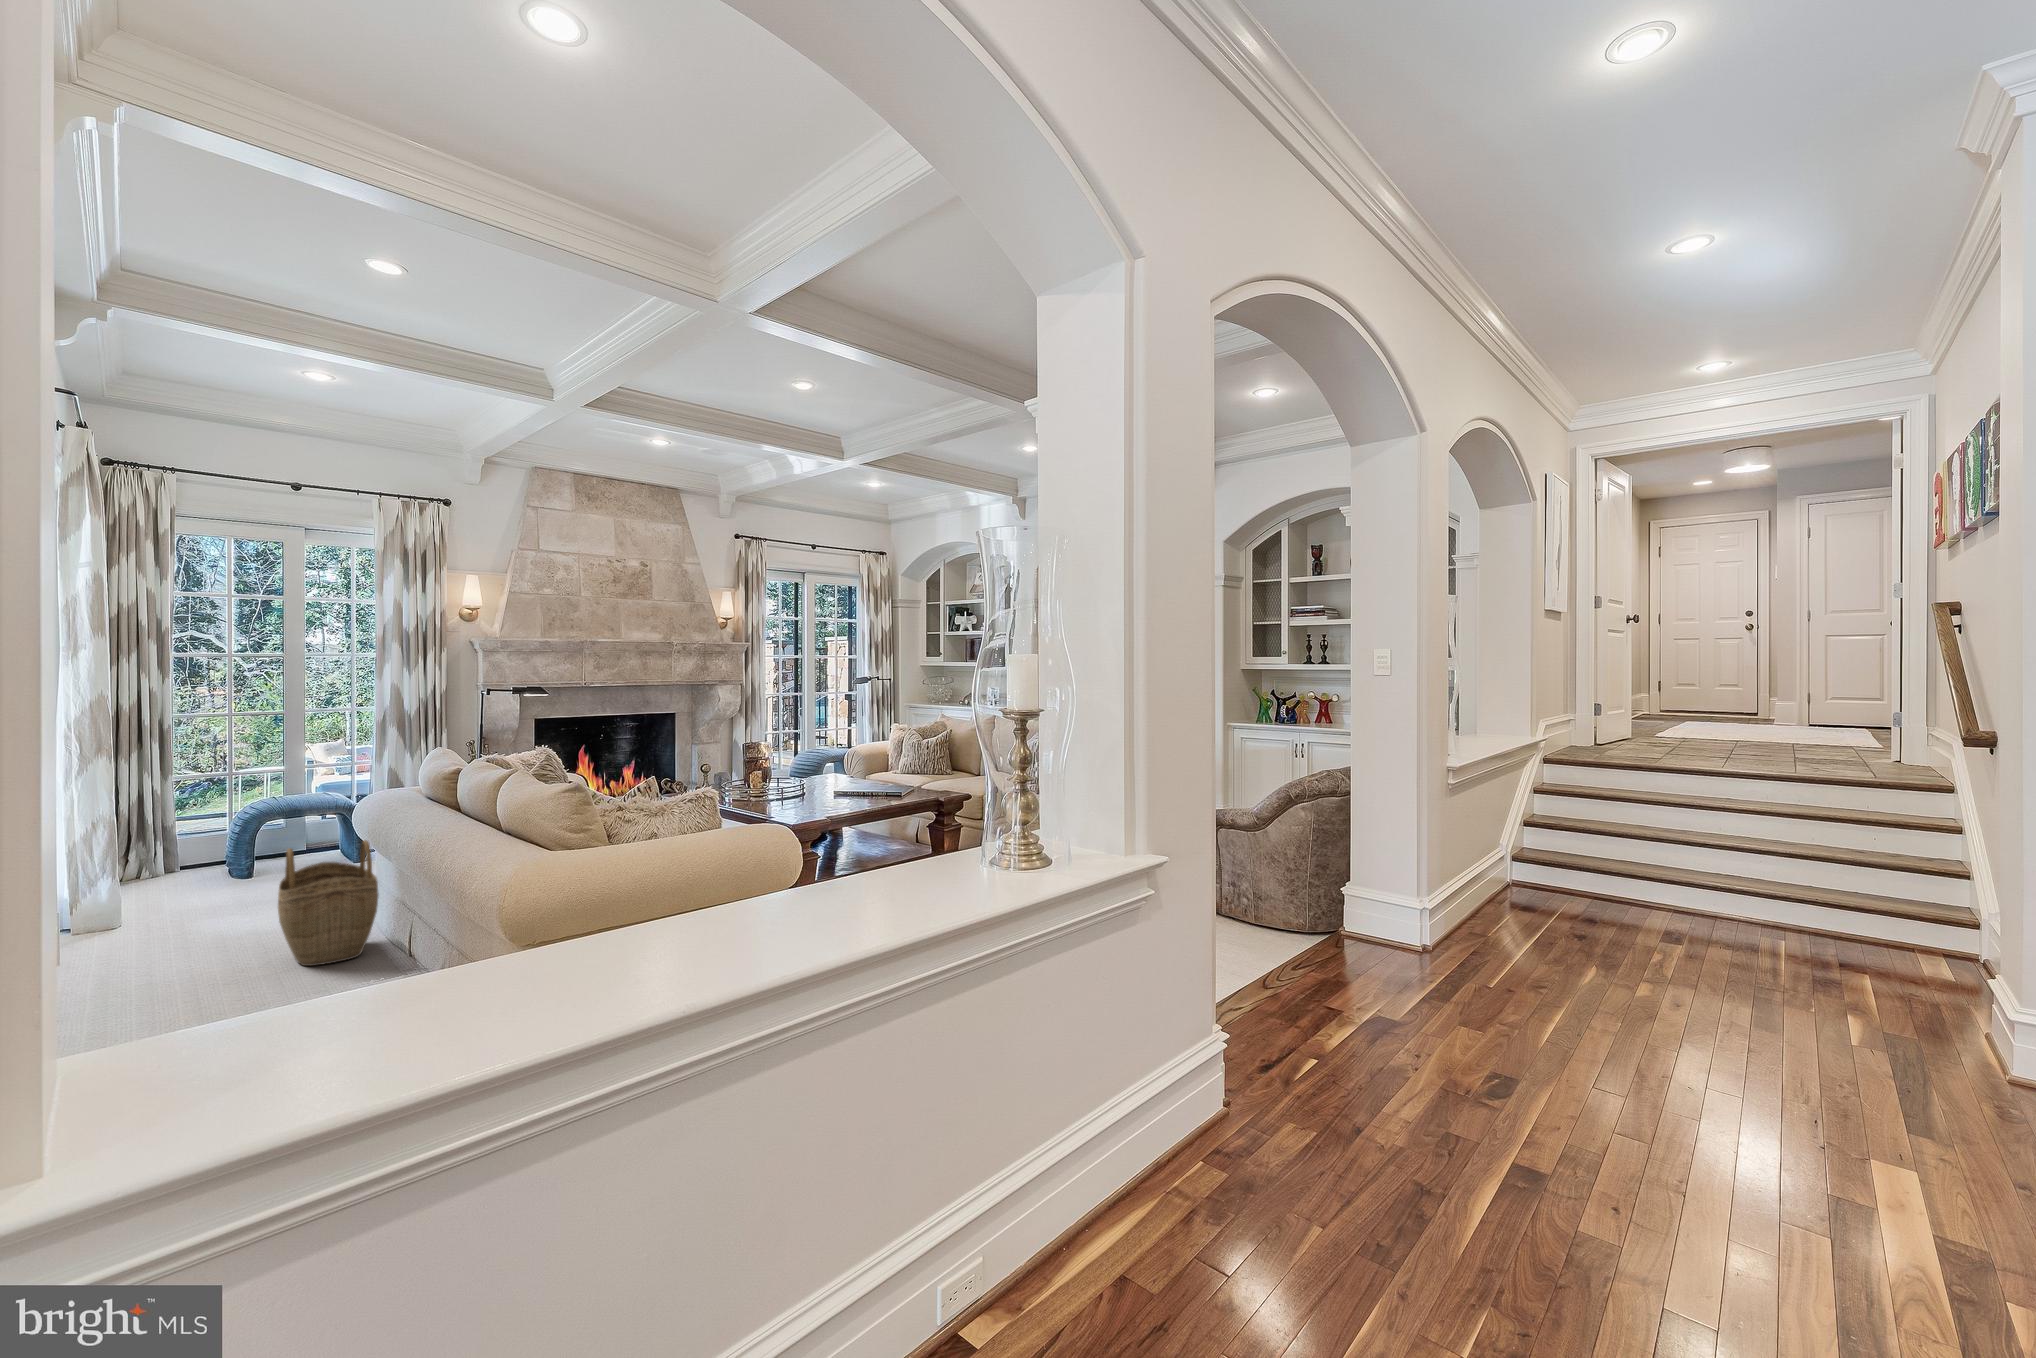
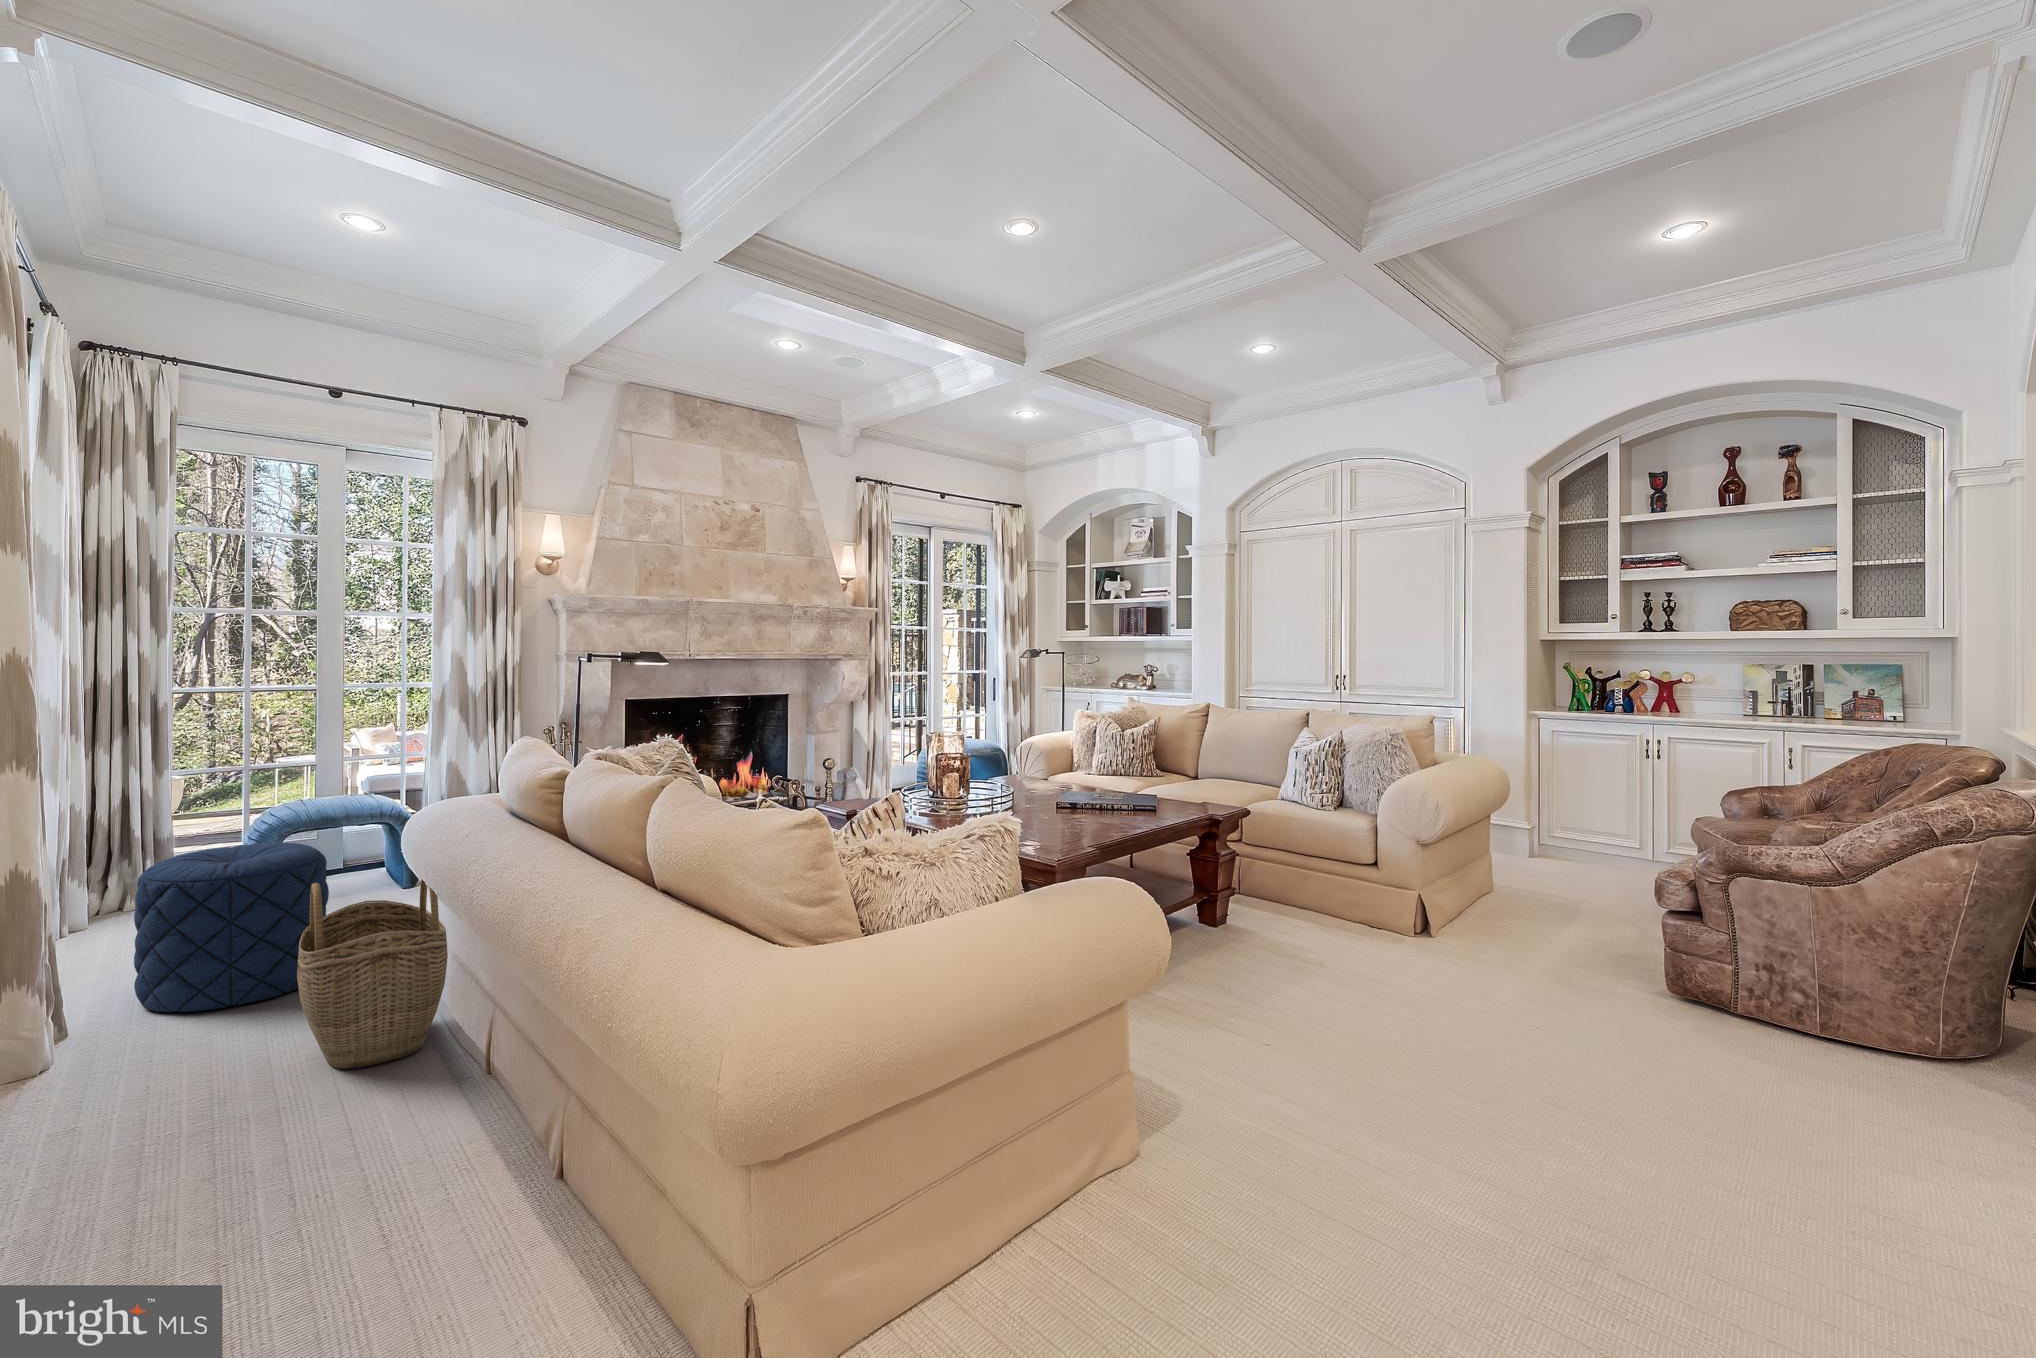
pouf: none [160,826,296,939] -> present [134,843,329,1012]

